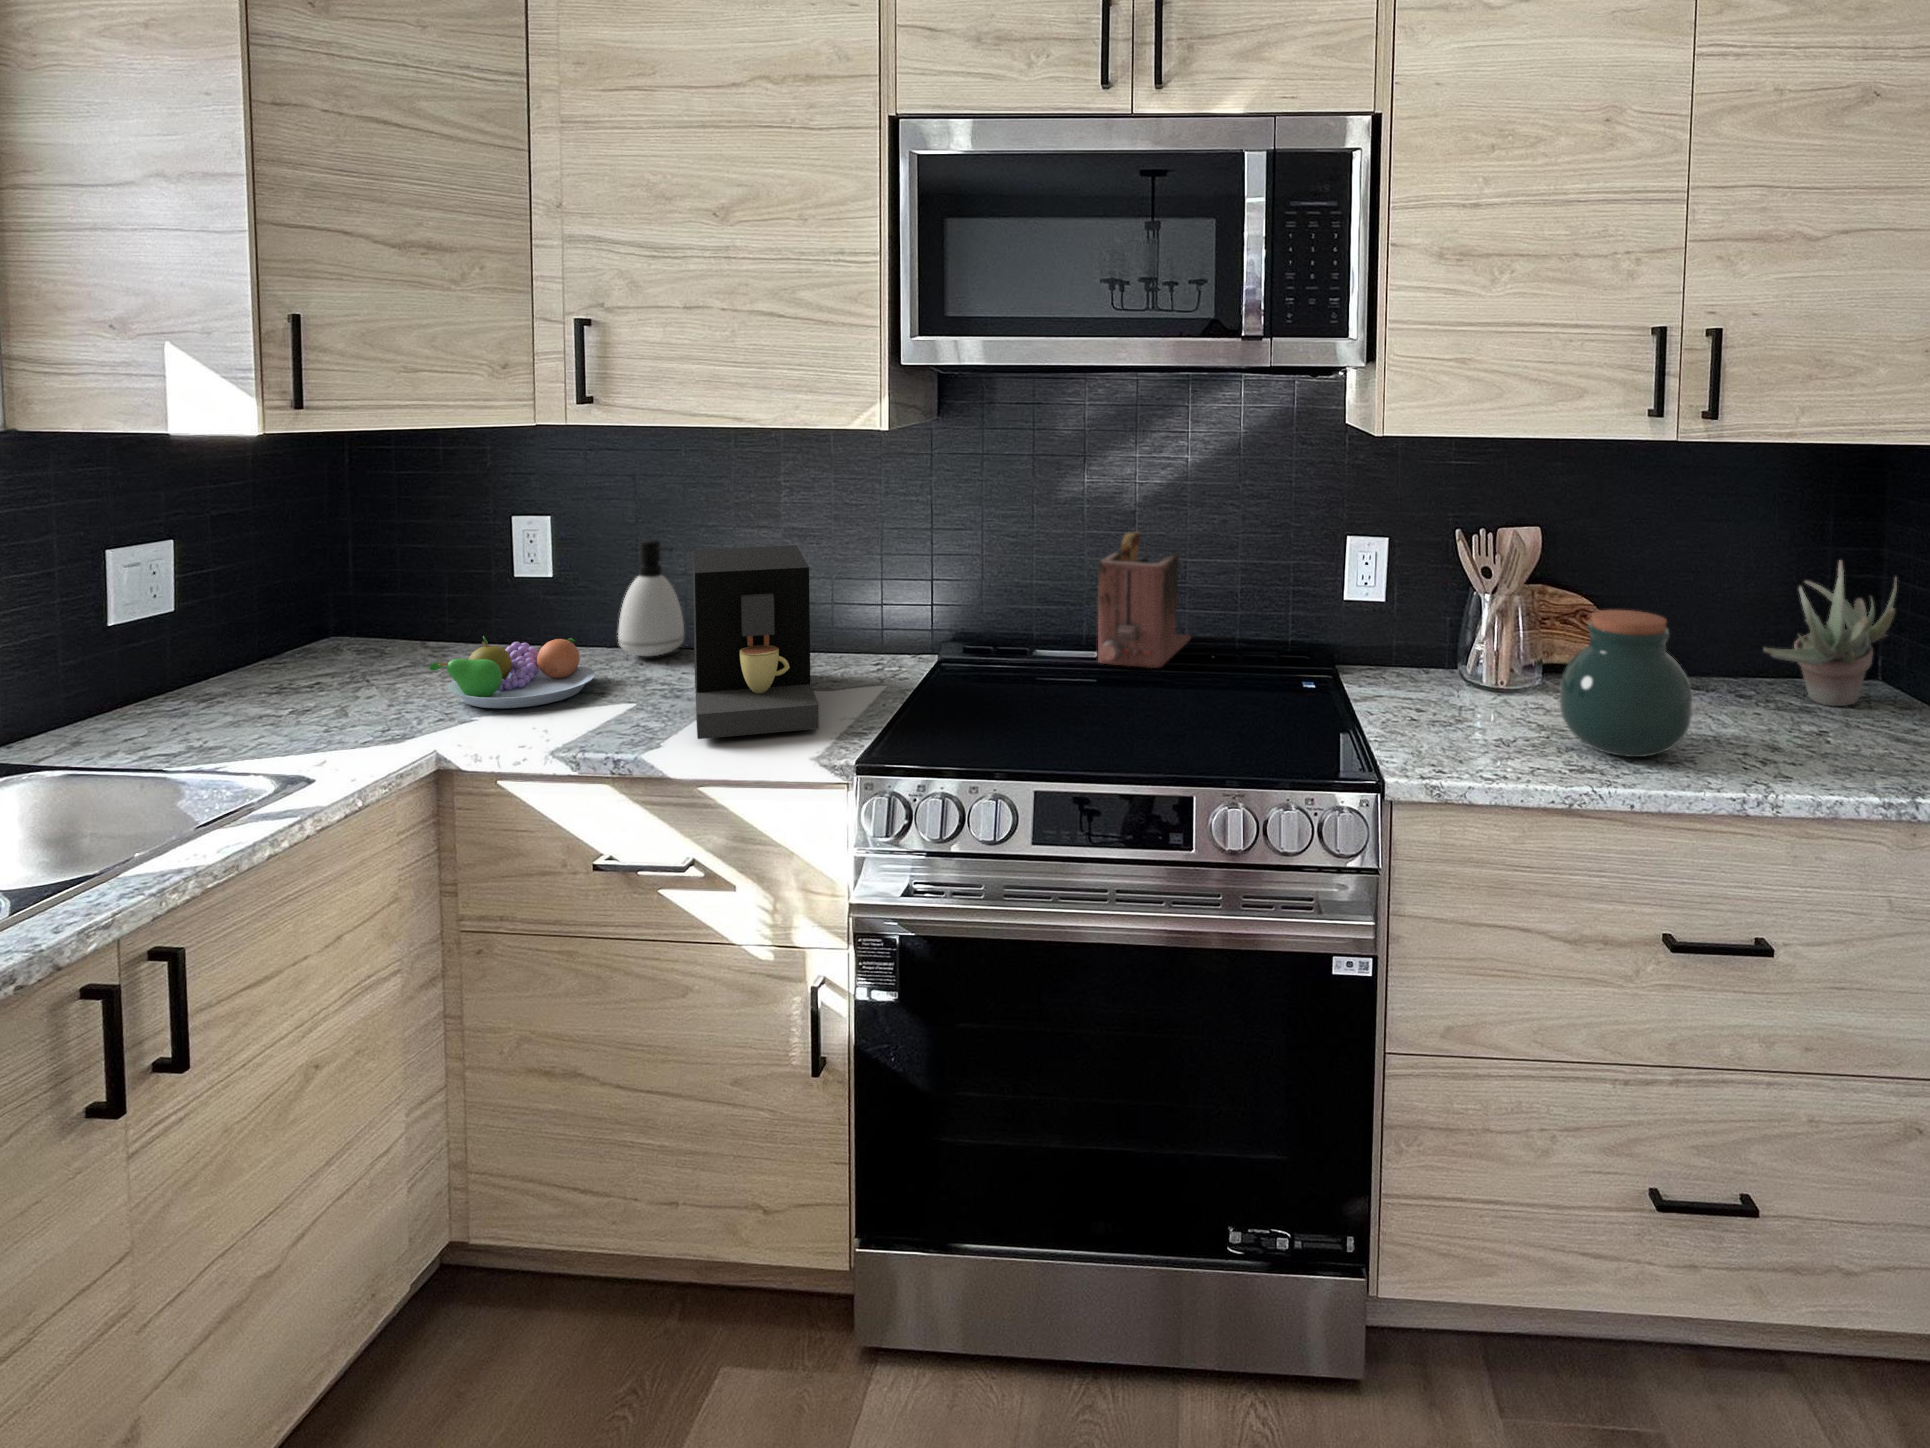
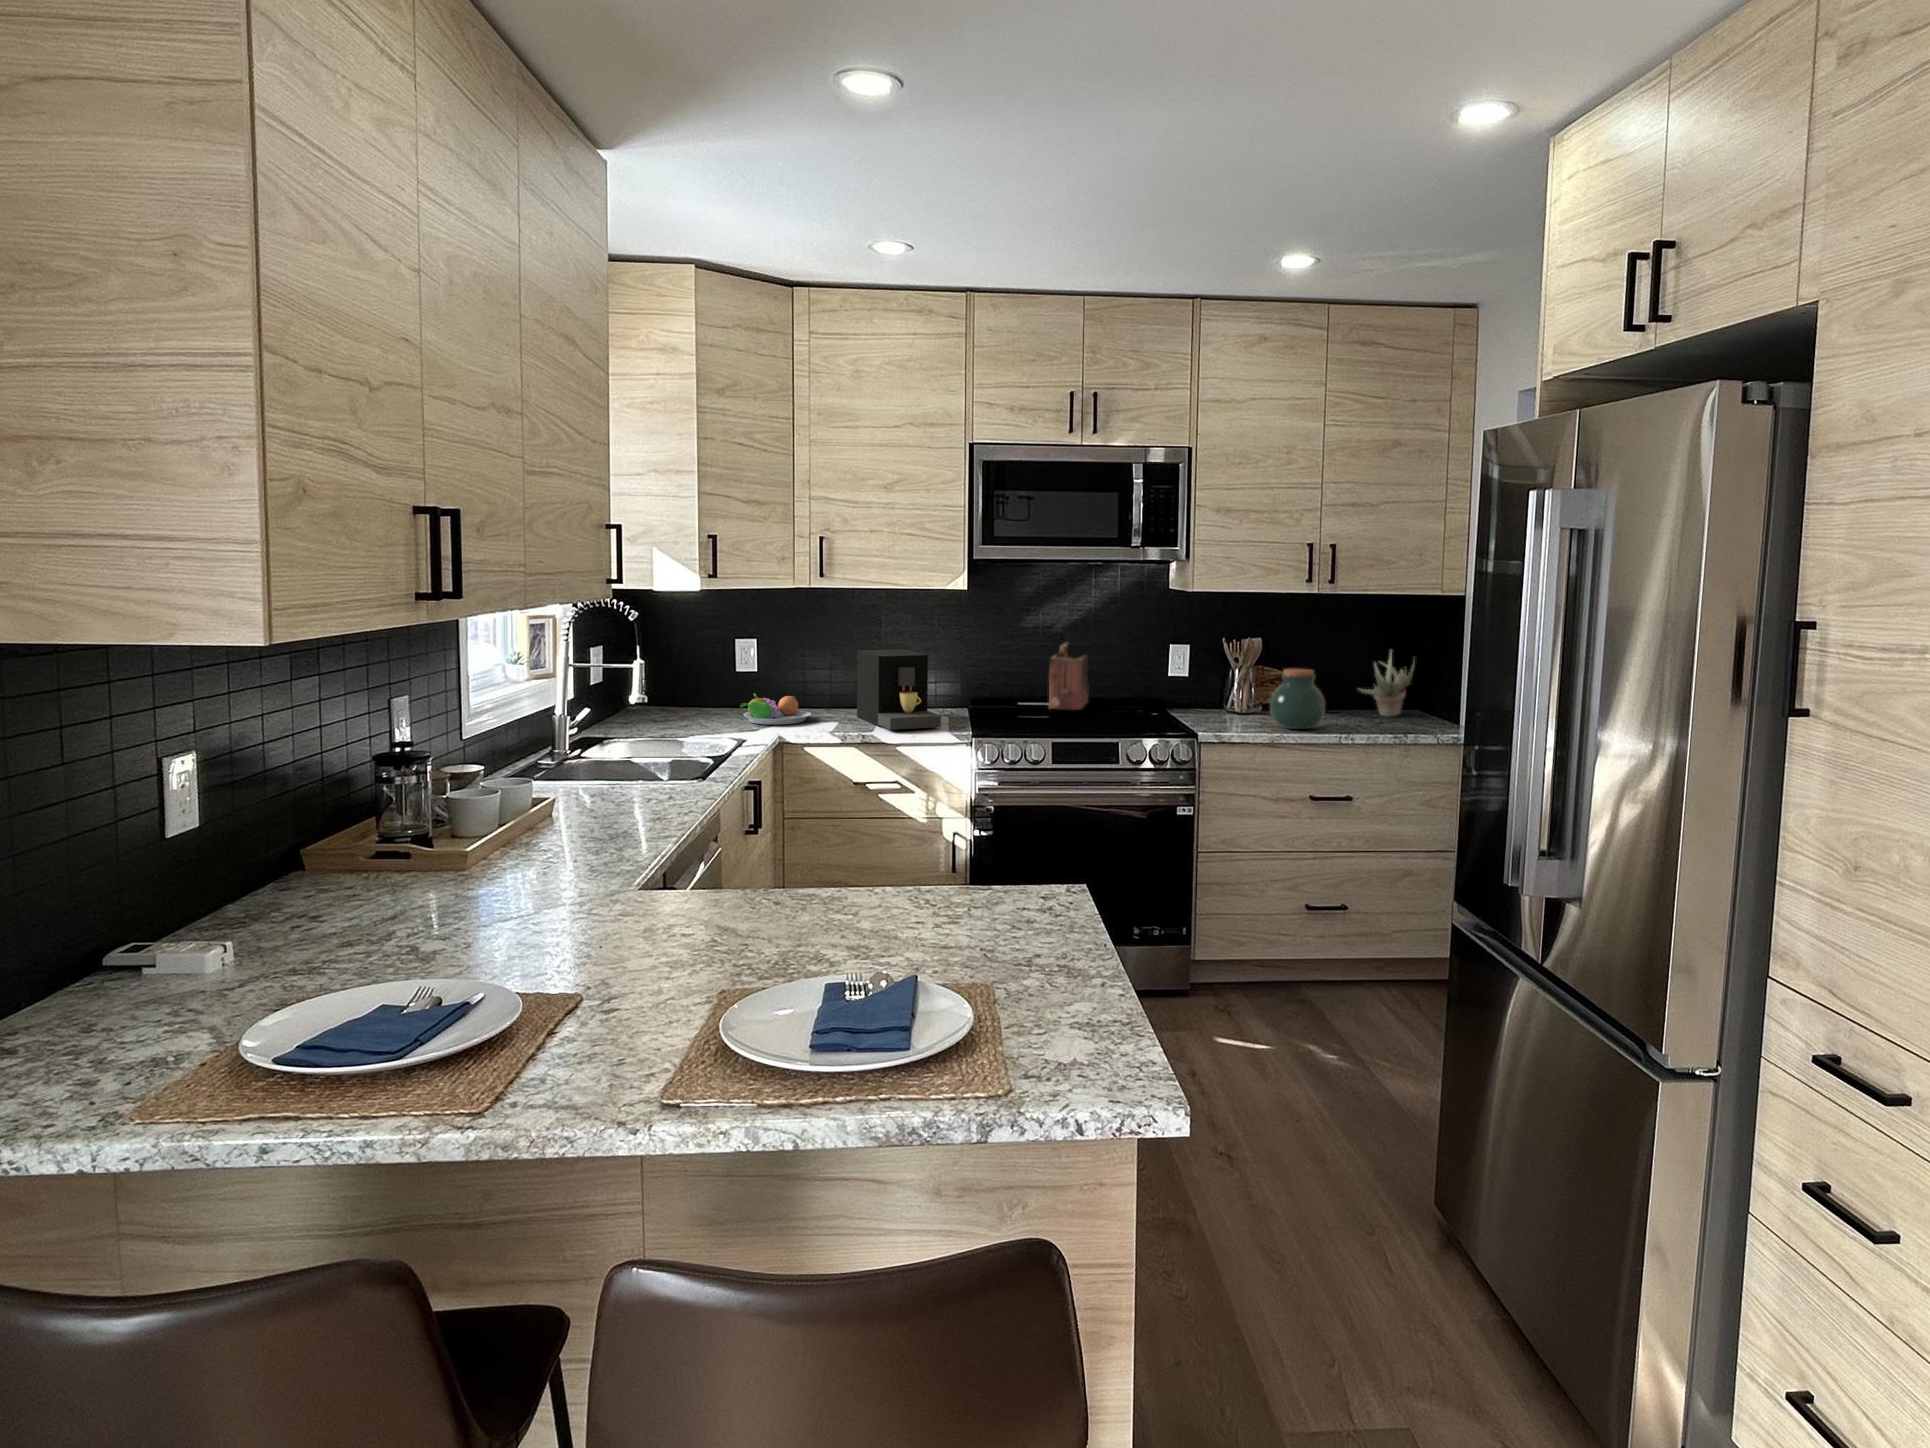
soap dispenser: present [618,539,684,656] -> none [803,649,835,709]

